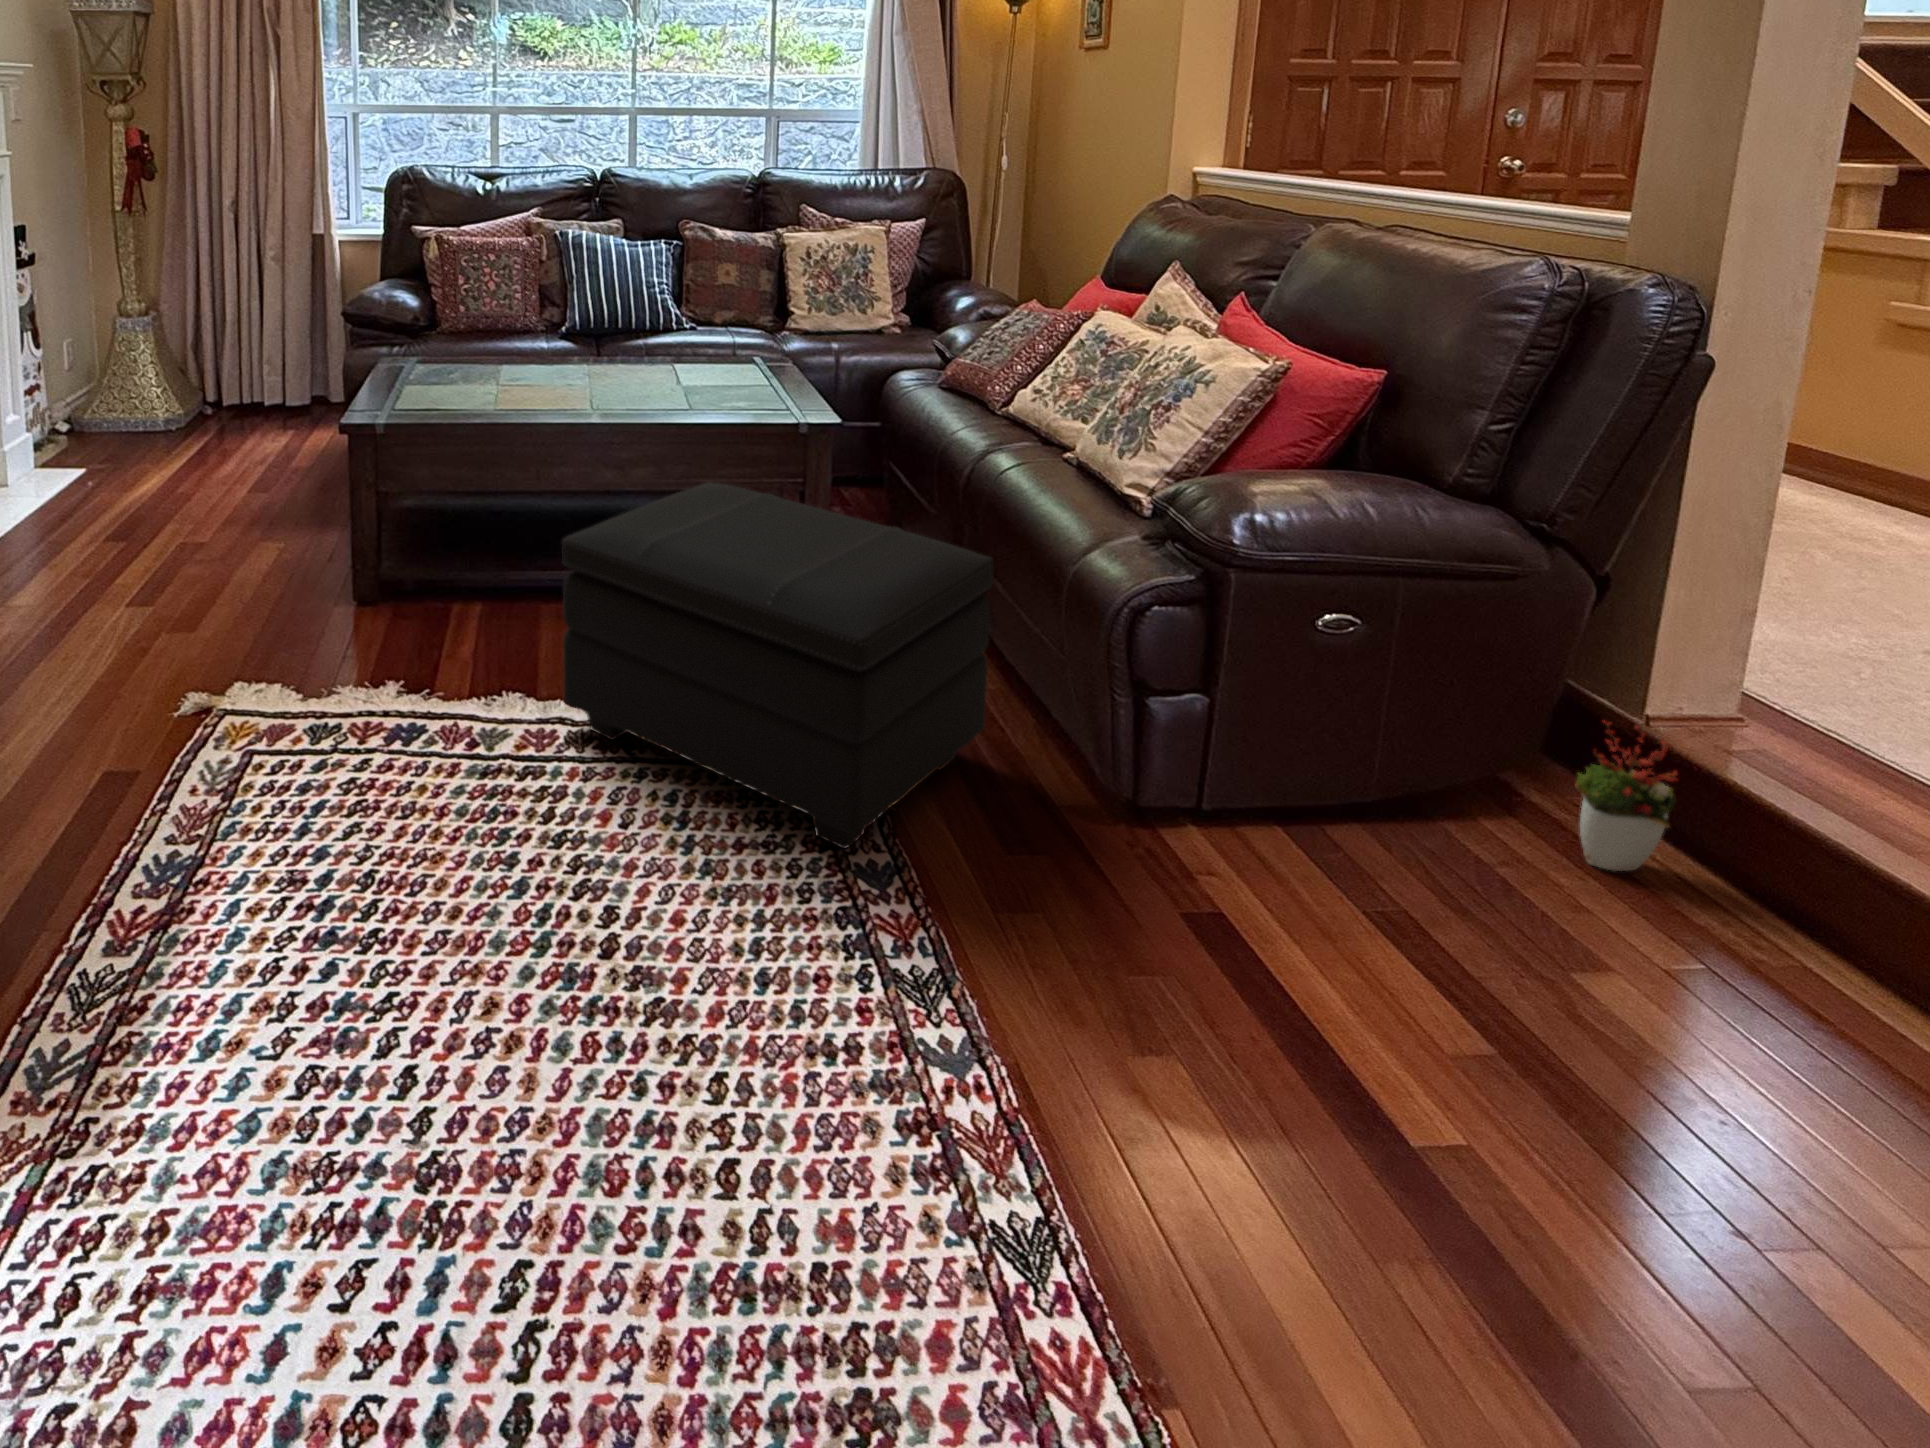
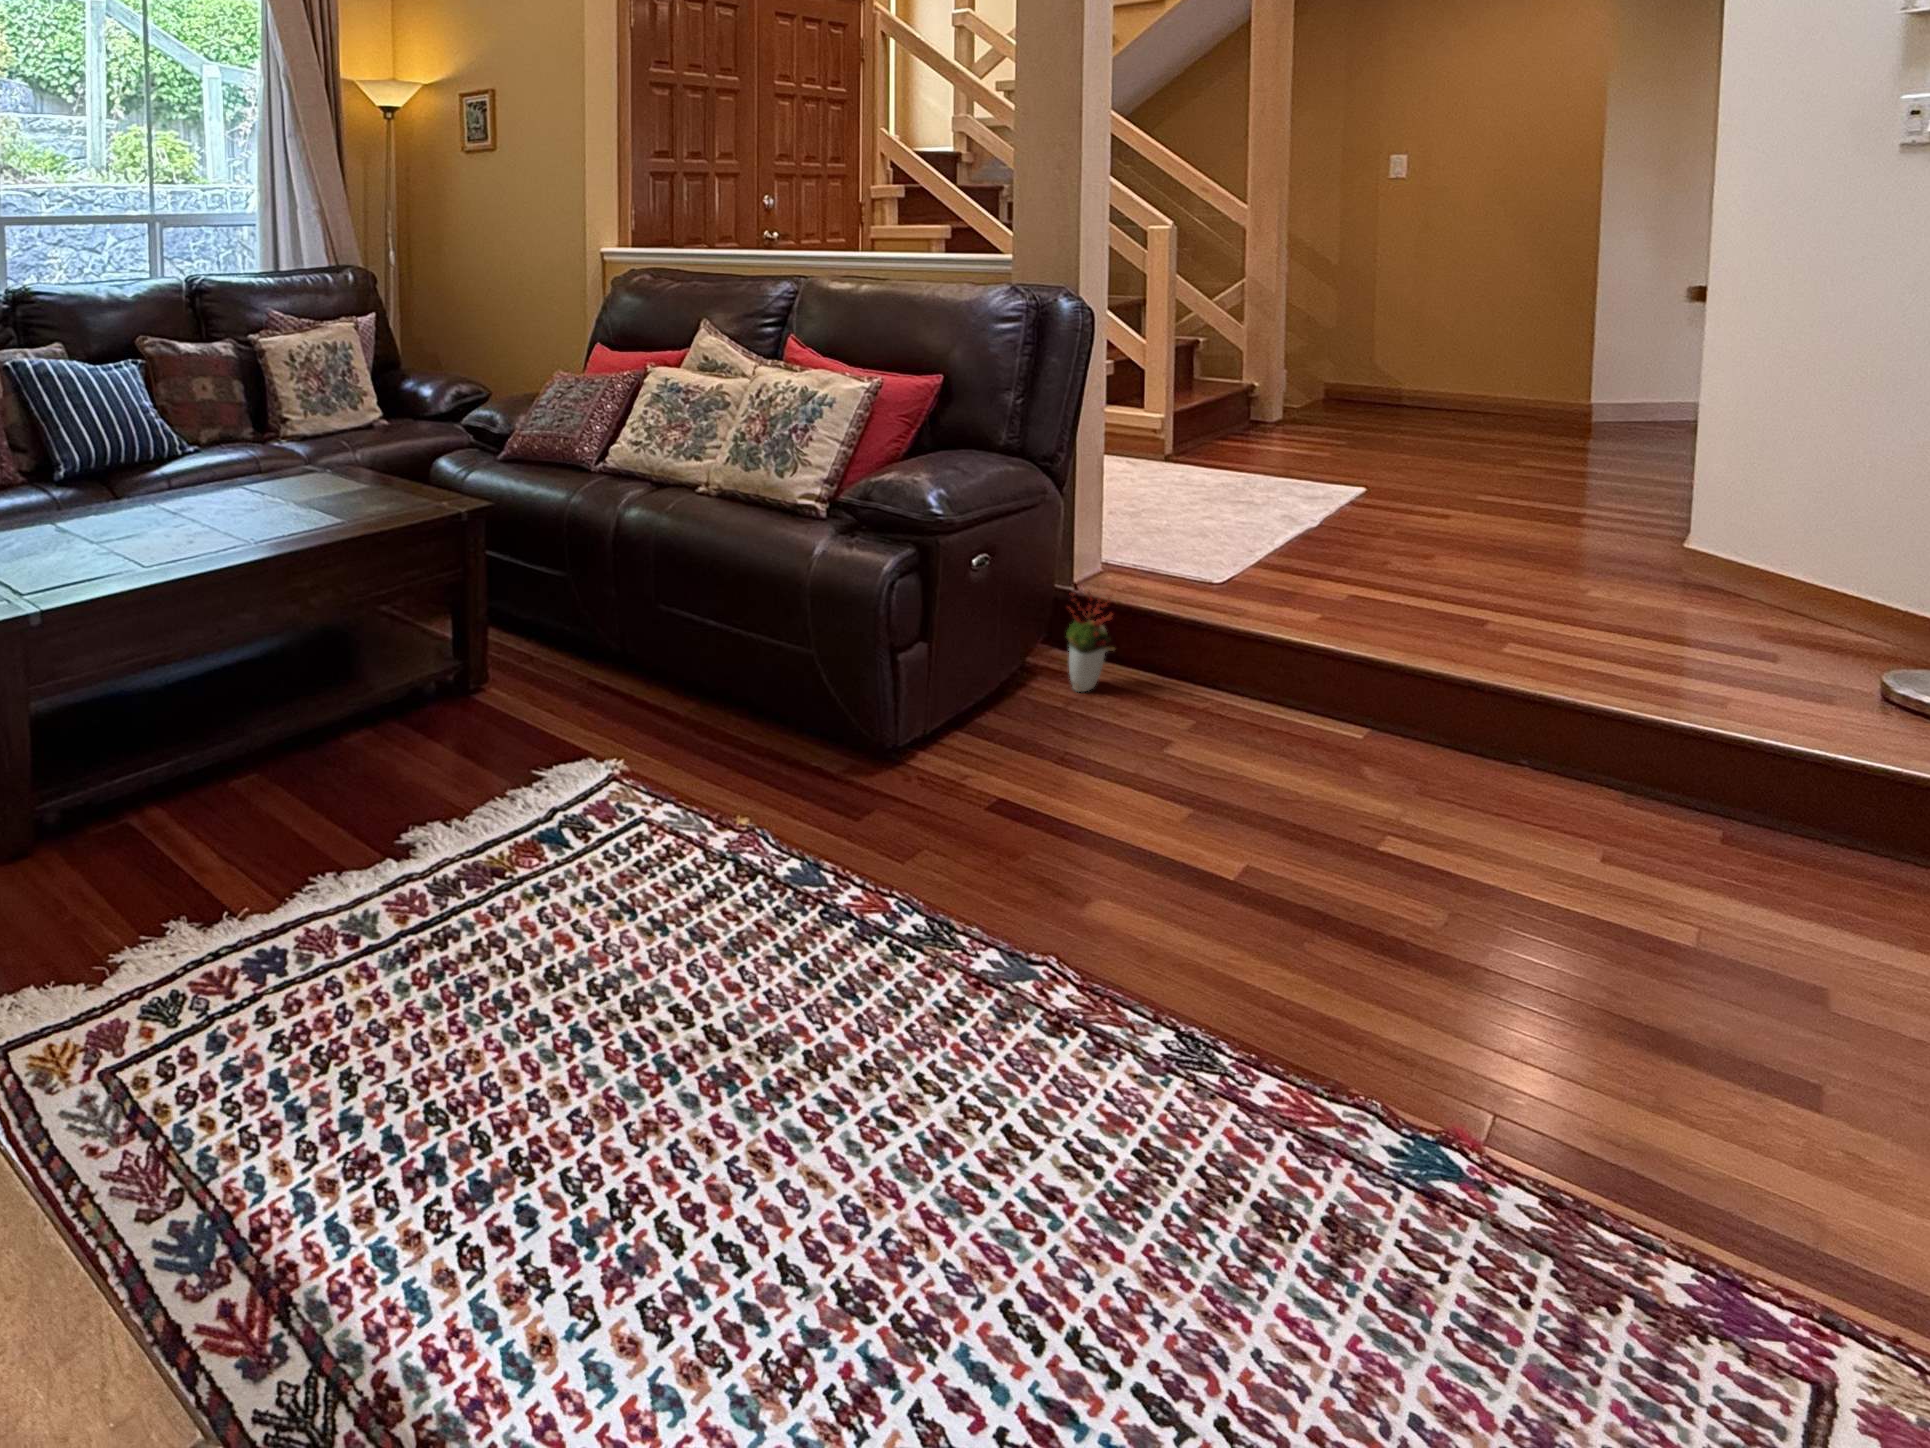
footstool: present [562,482,993,849] -> none [407,584,780,876]

